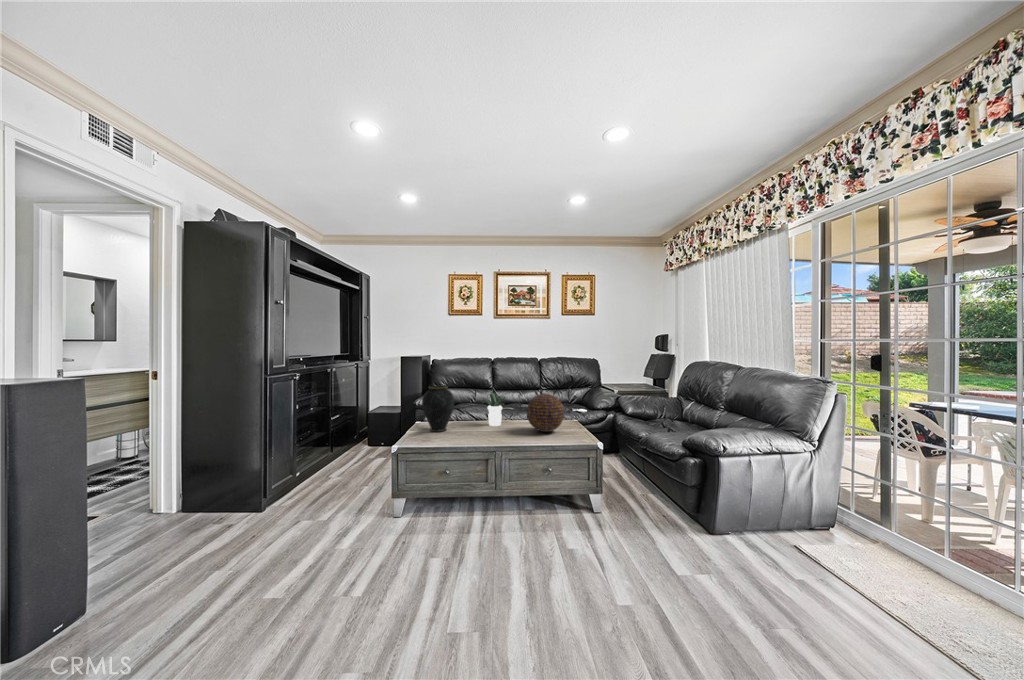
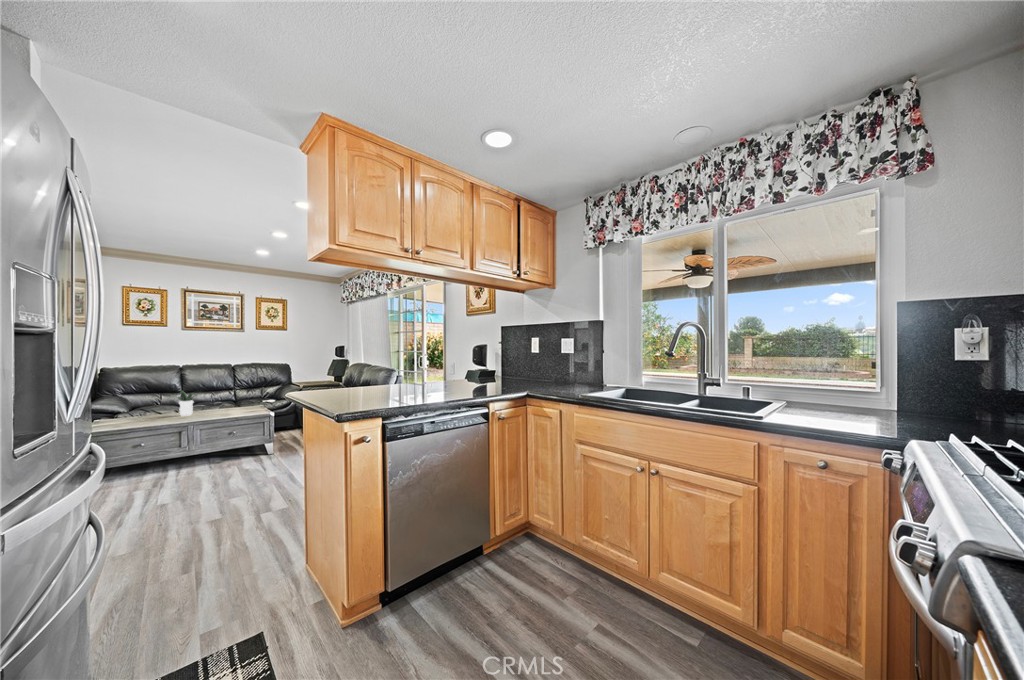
vase: present [422,386,454,432] -> none [109,389,145,425]
decorative orb: present [527,394,564,432] -> none [216,388,248,414]

